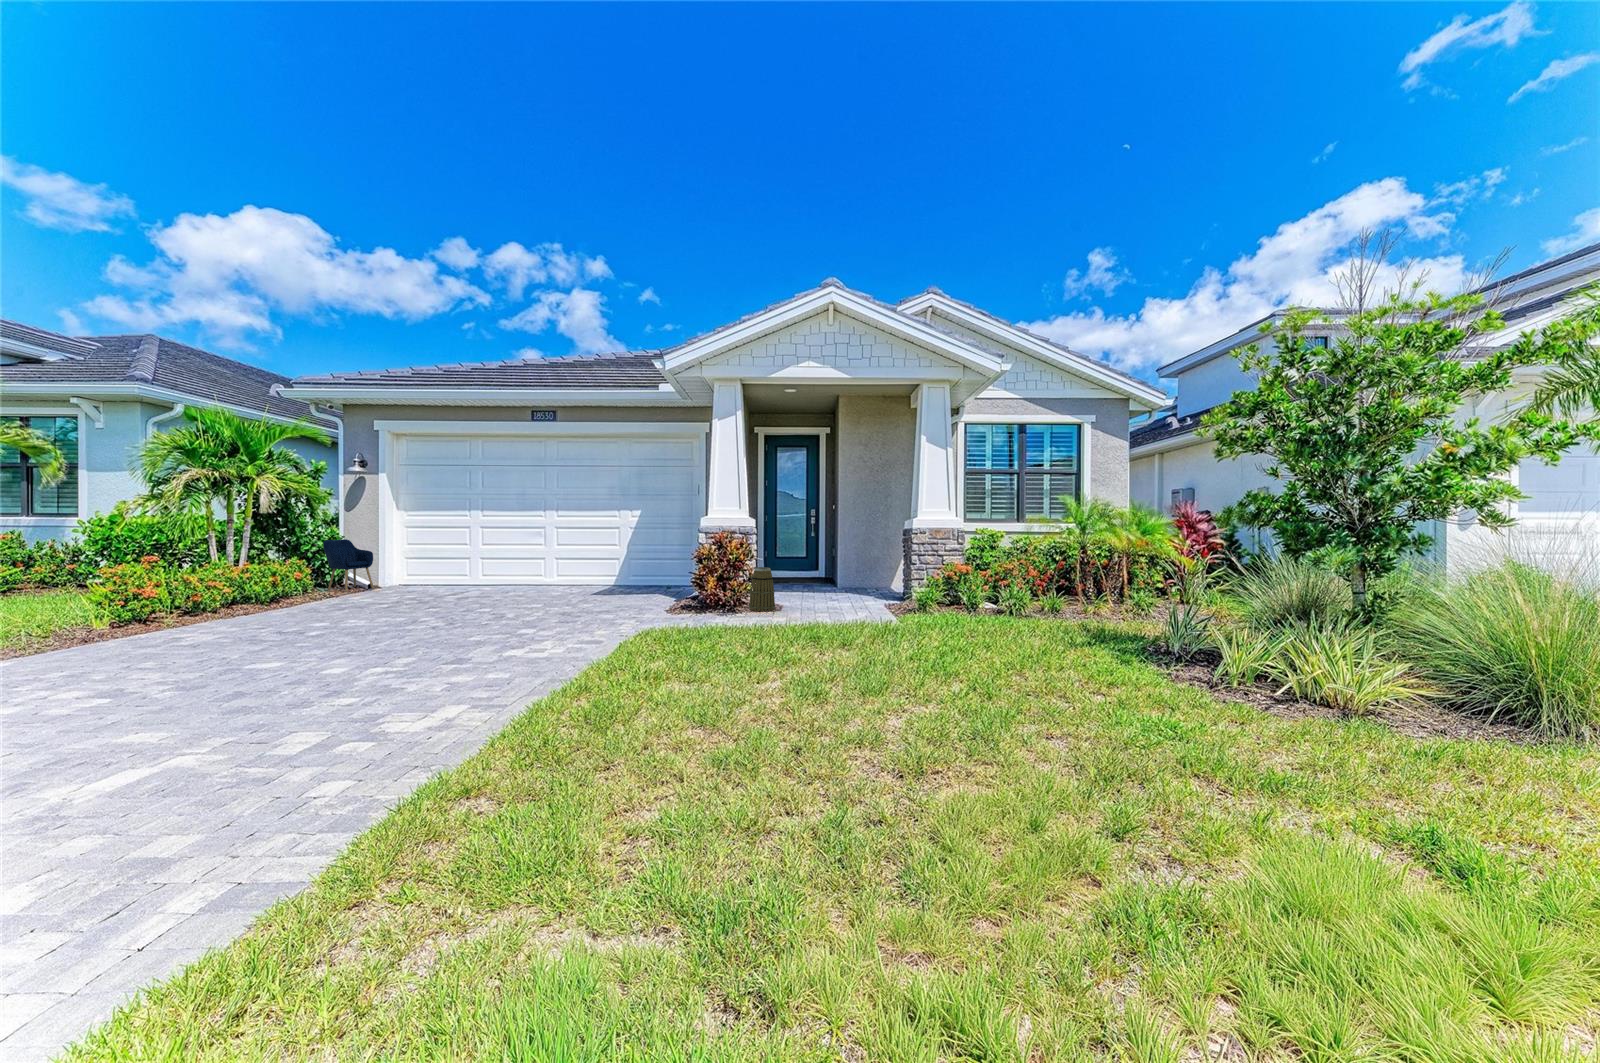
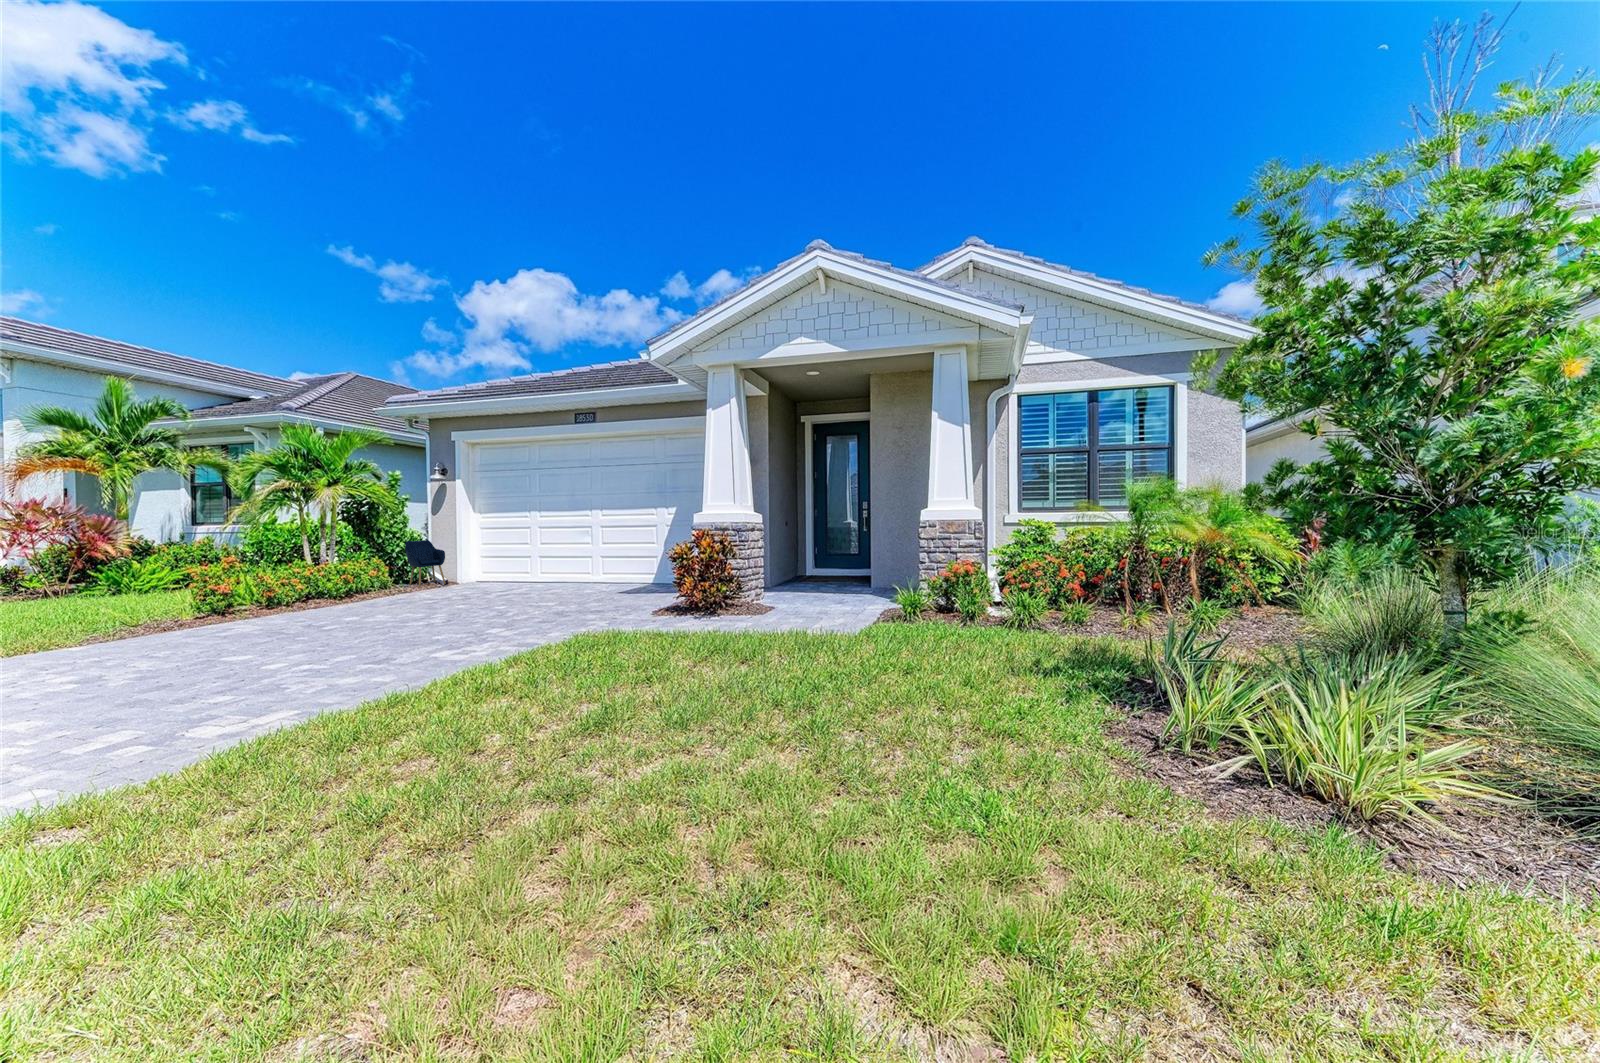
basket: present [749,567,775,612] -> none [724,567,753,615]

